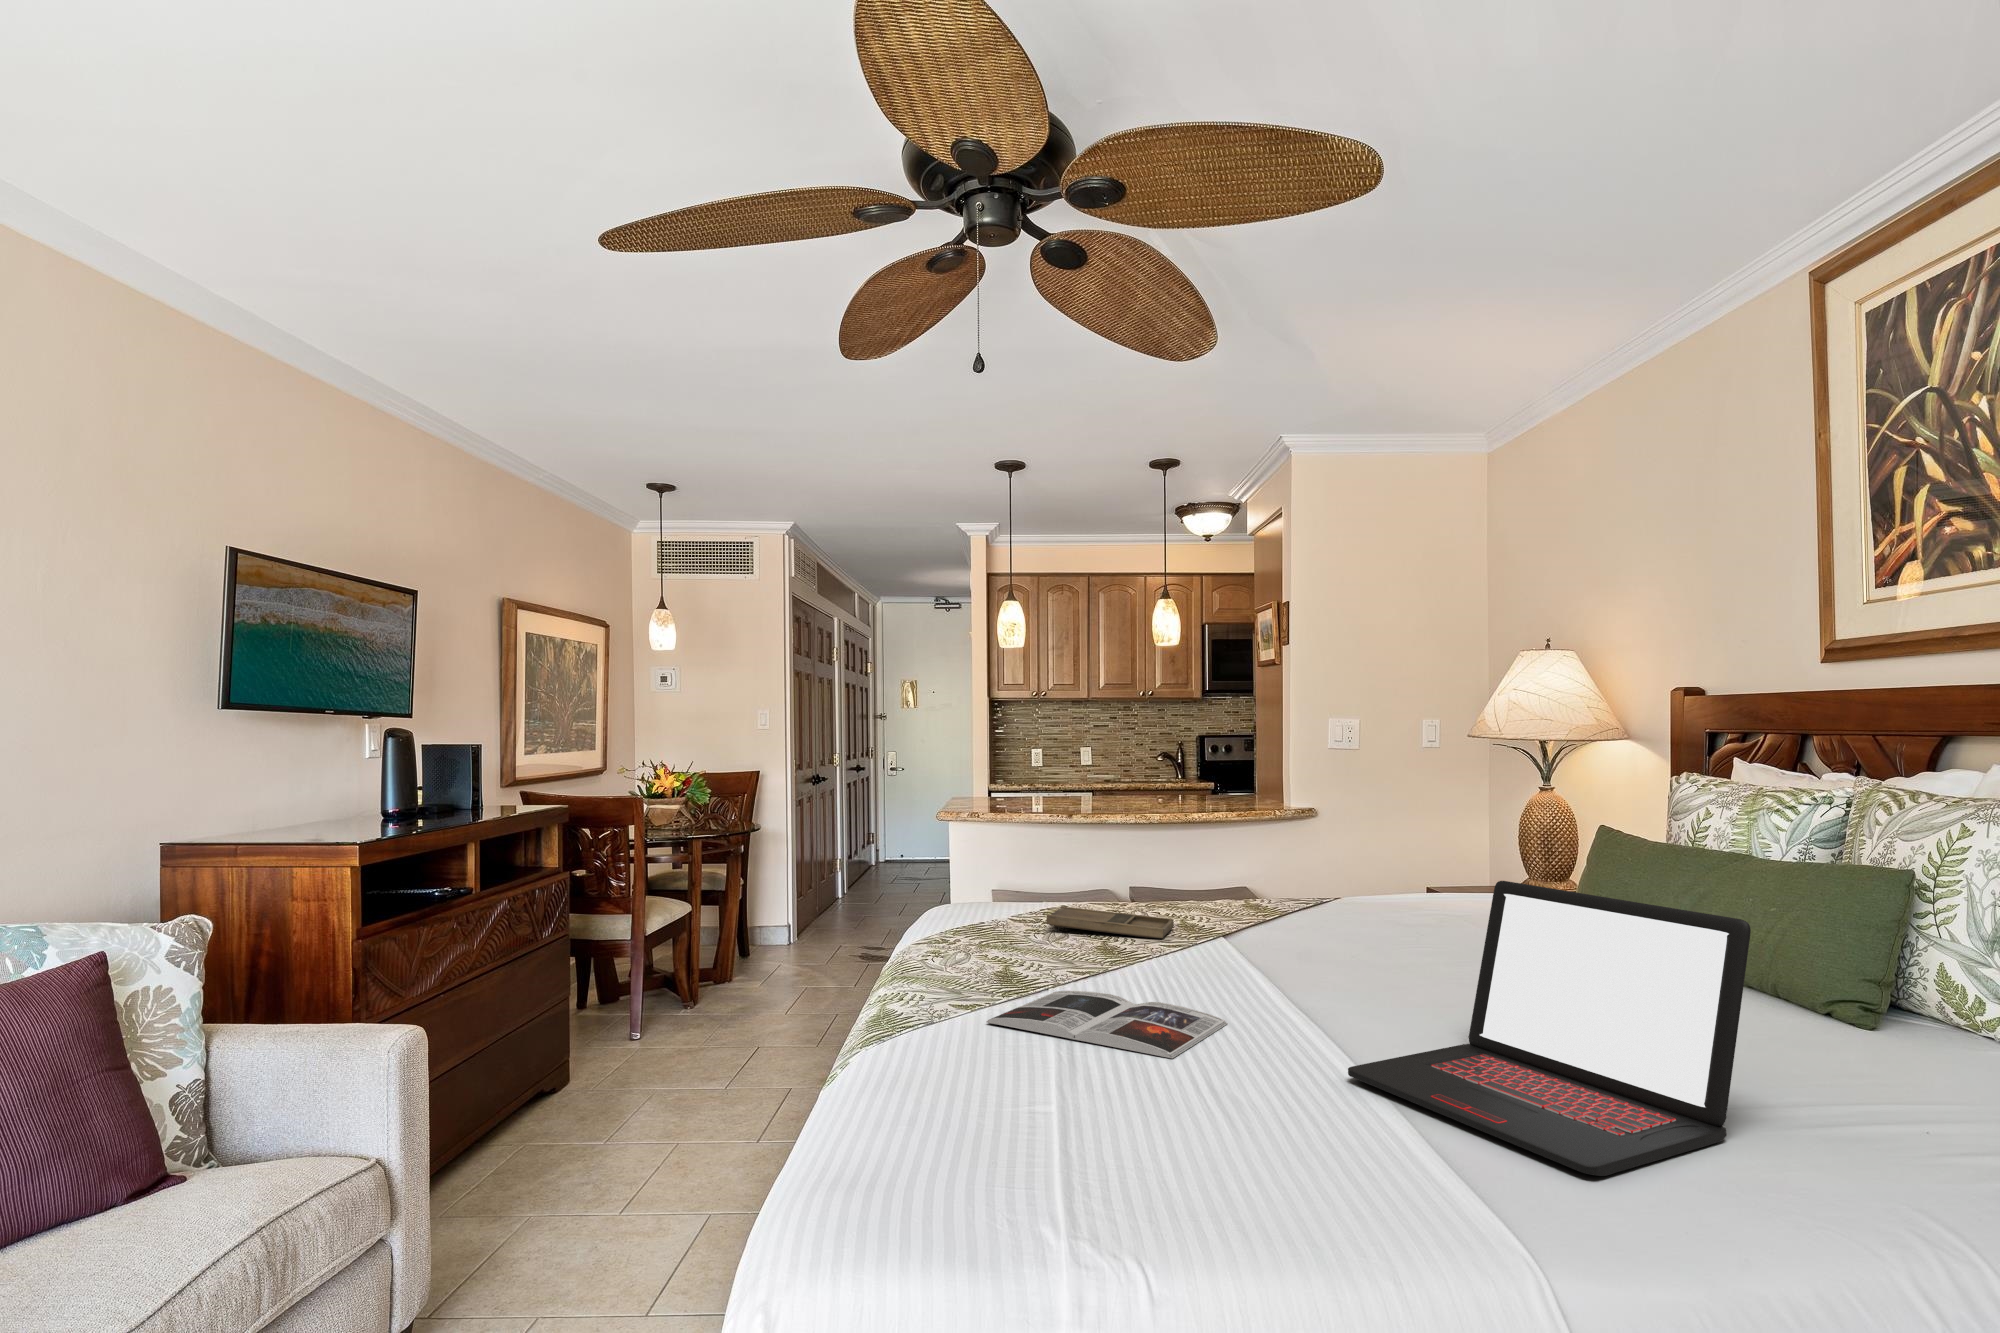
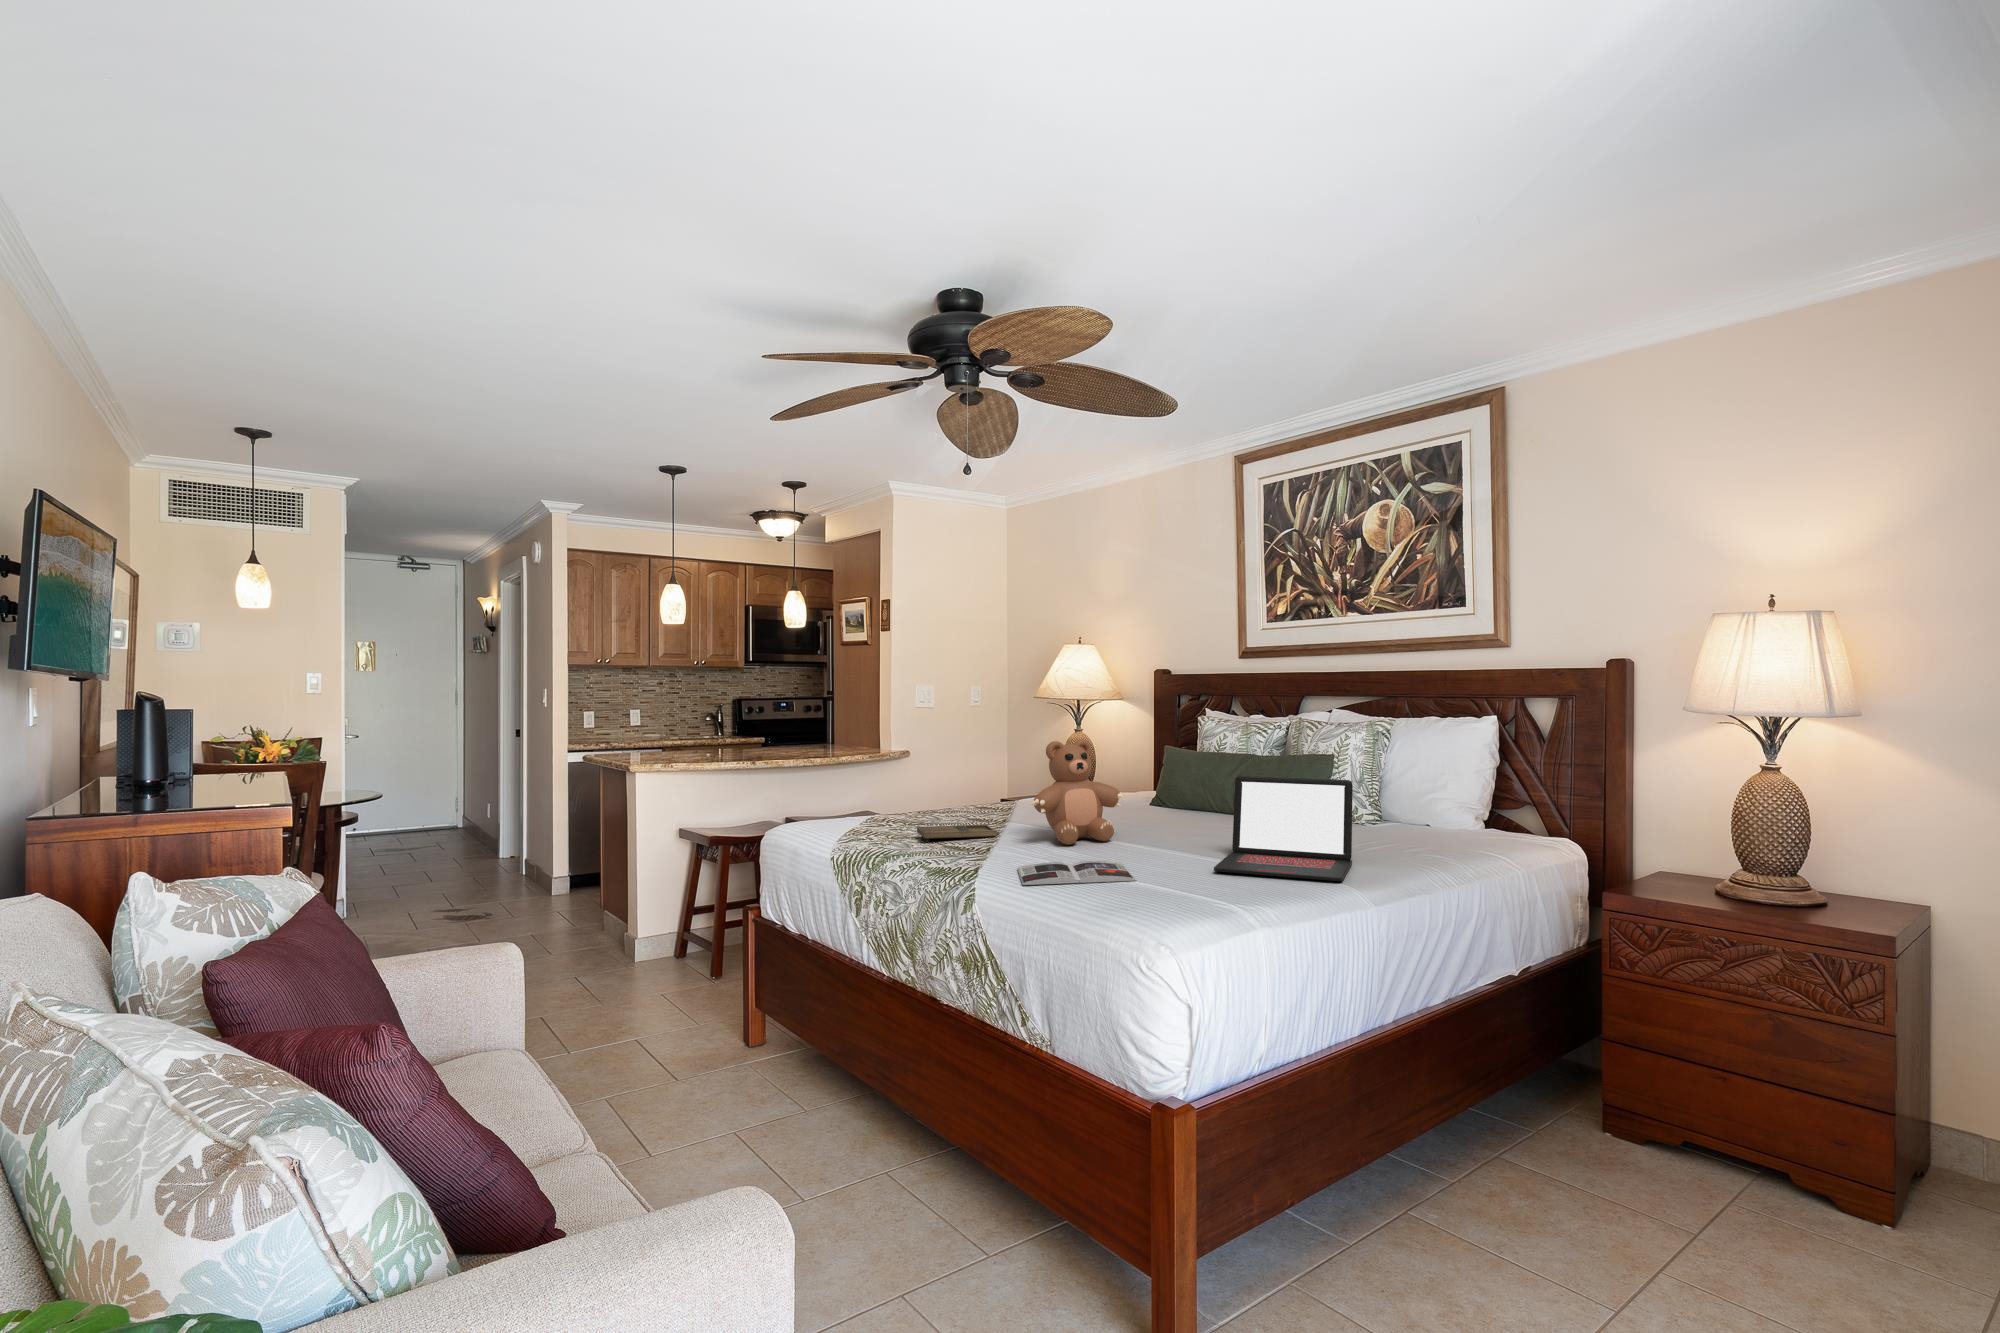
teddy bear: none [1175,787,1360,976] -> present [1031,740,1124,845]

